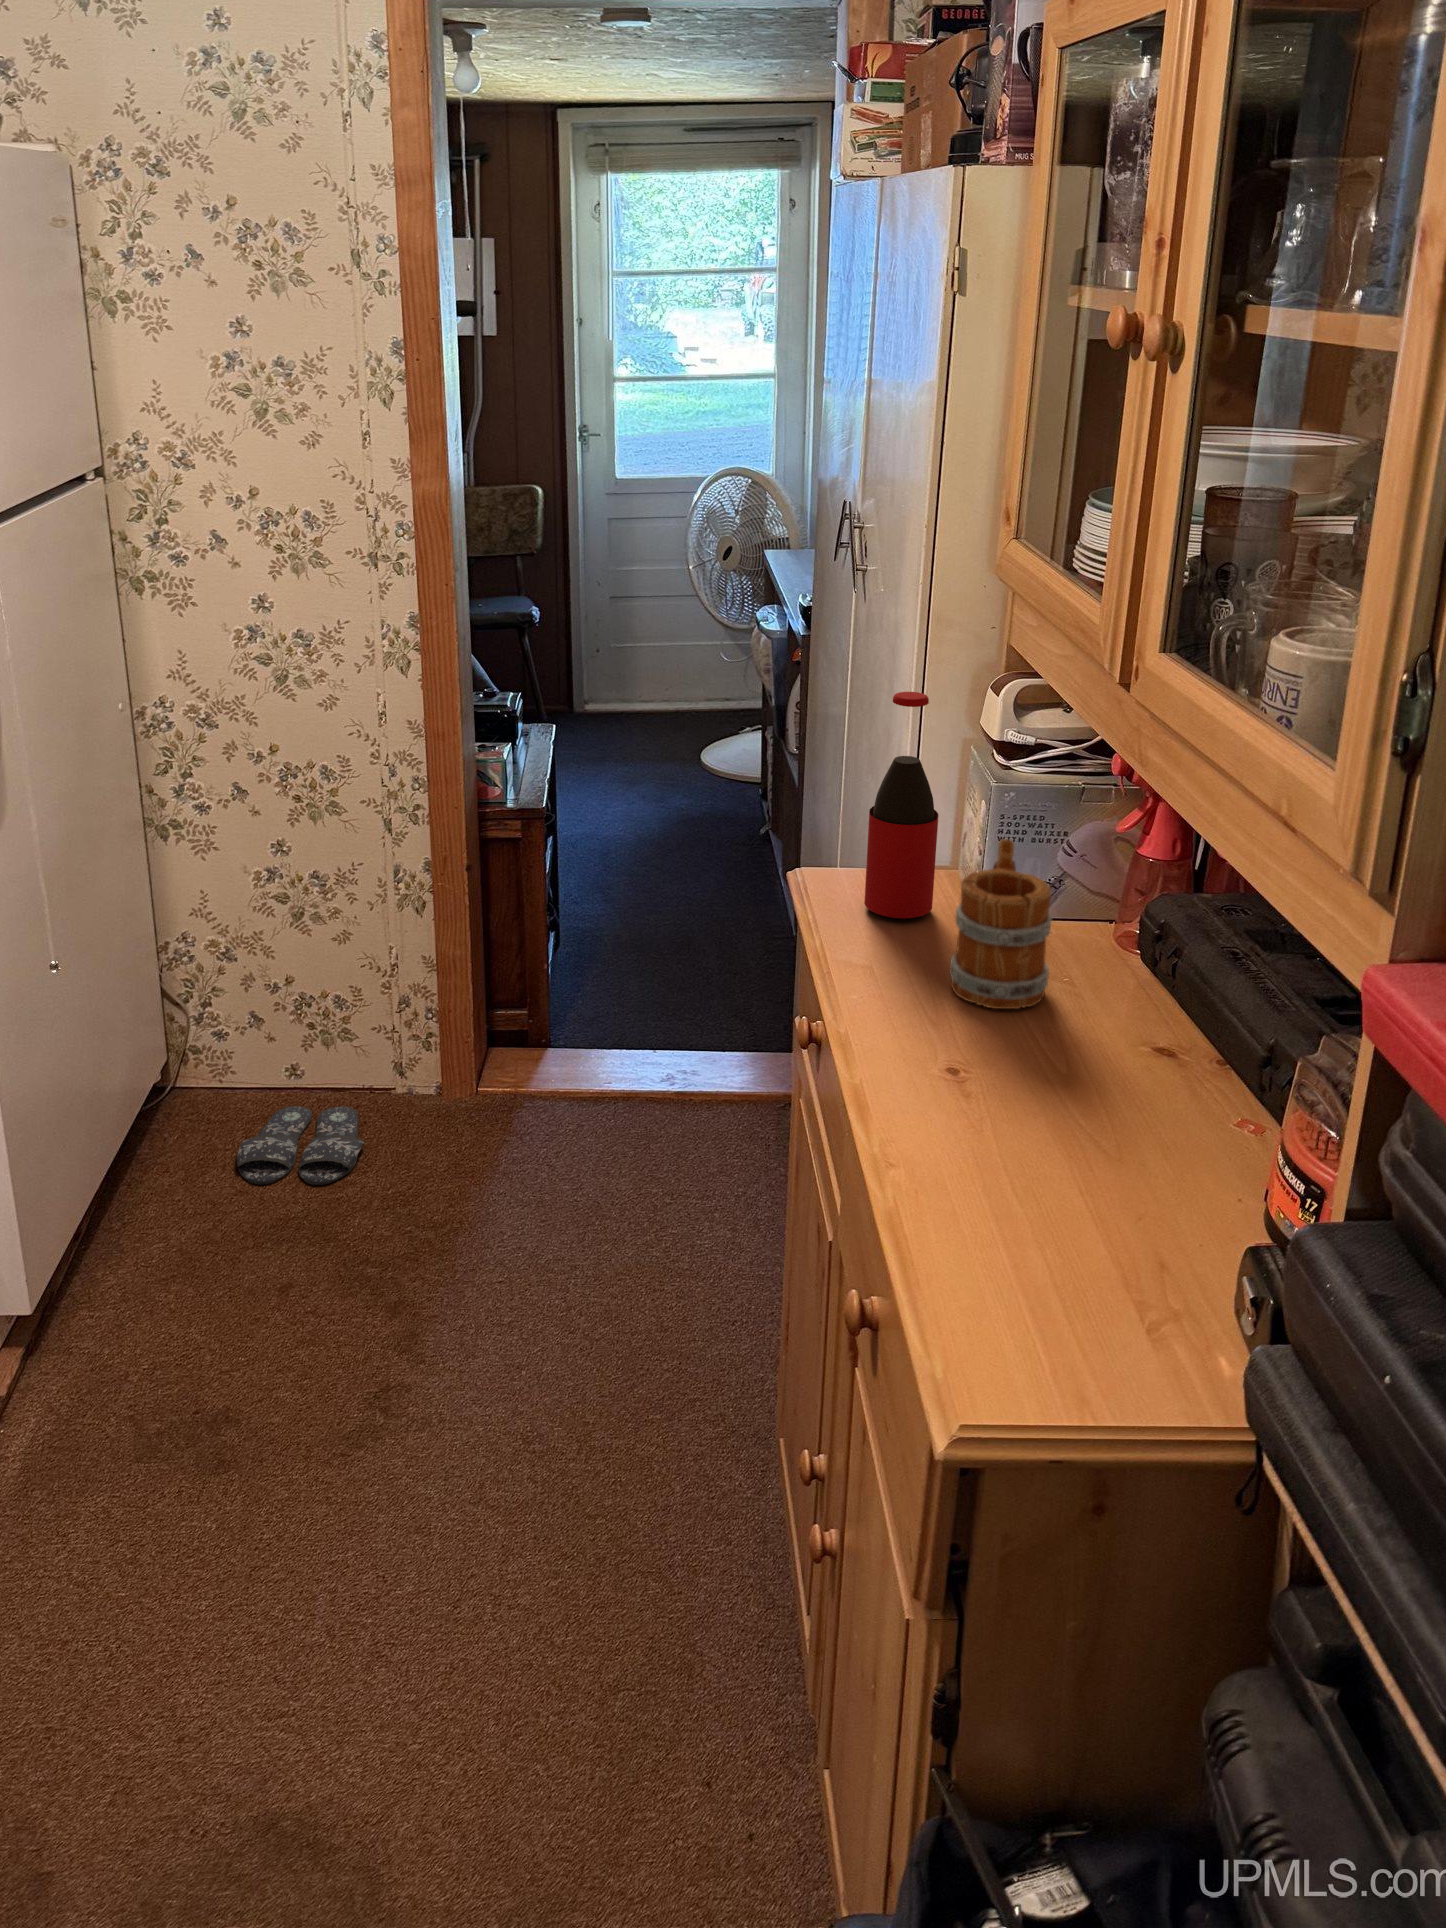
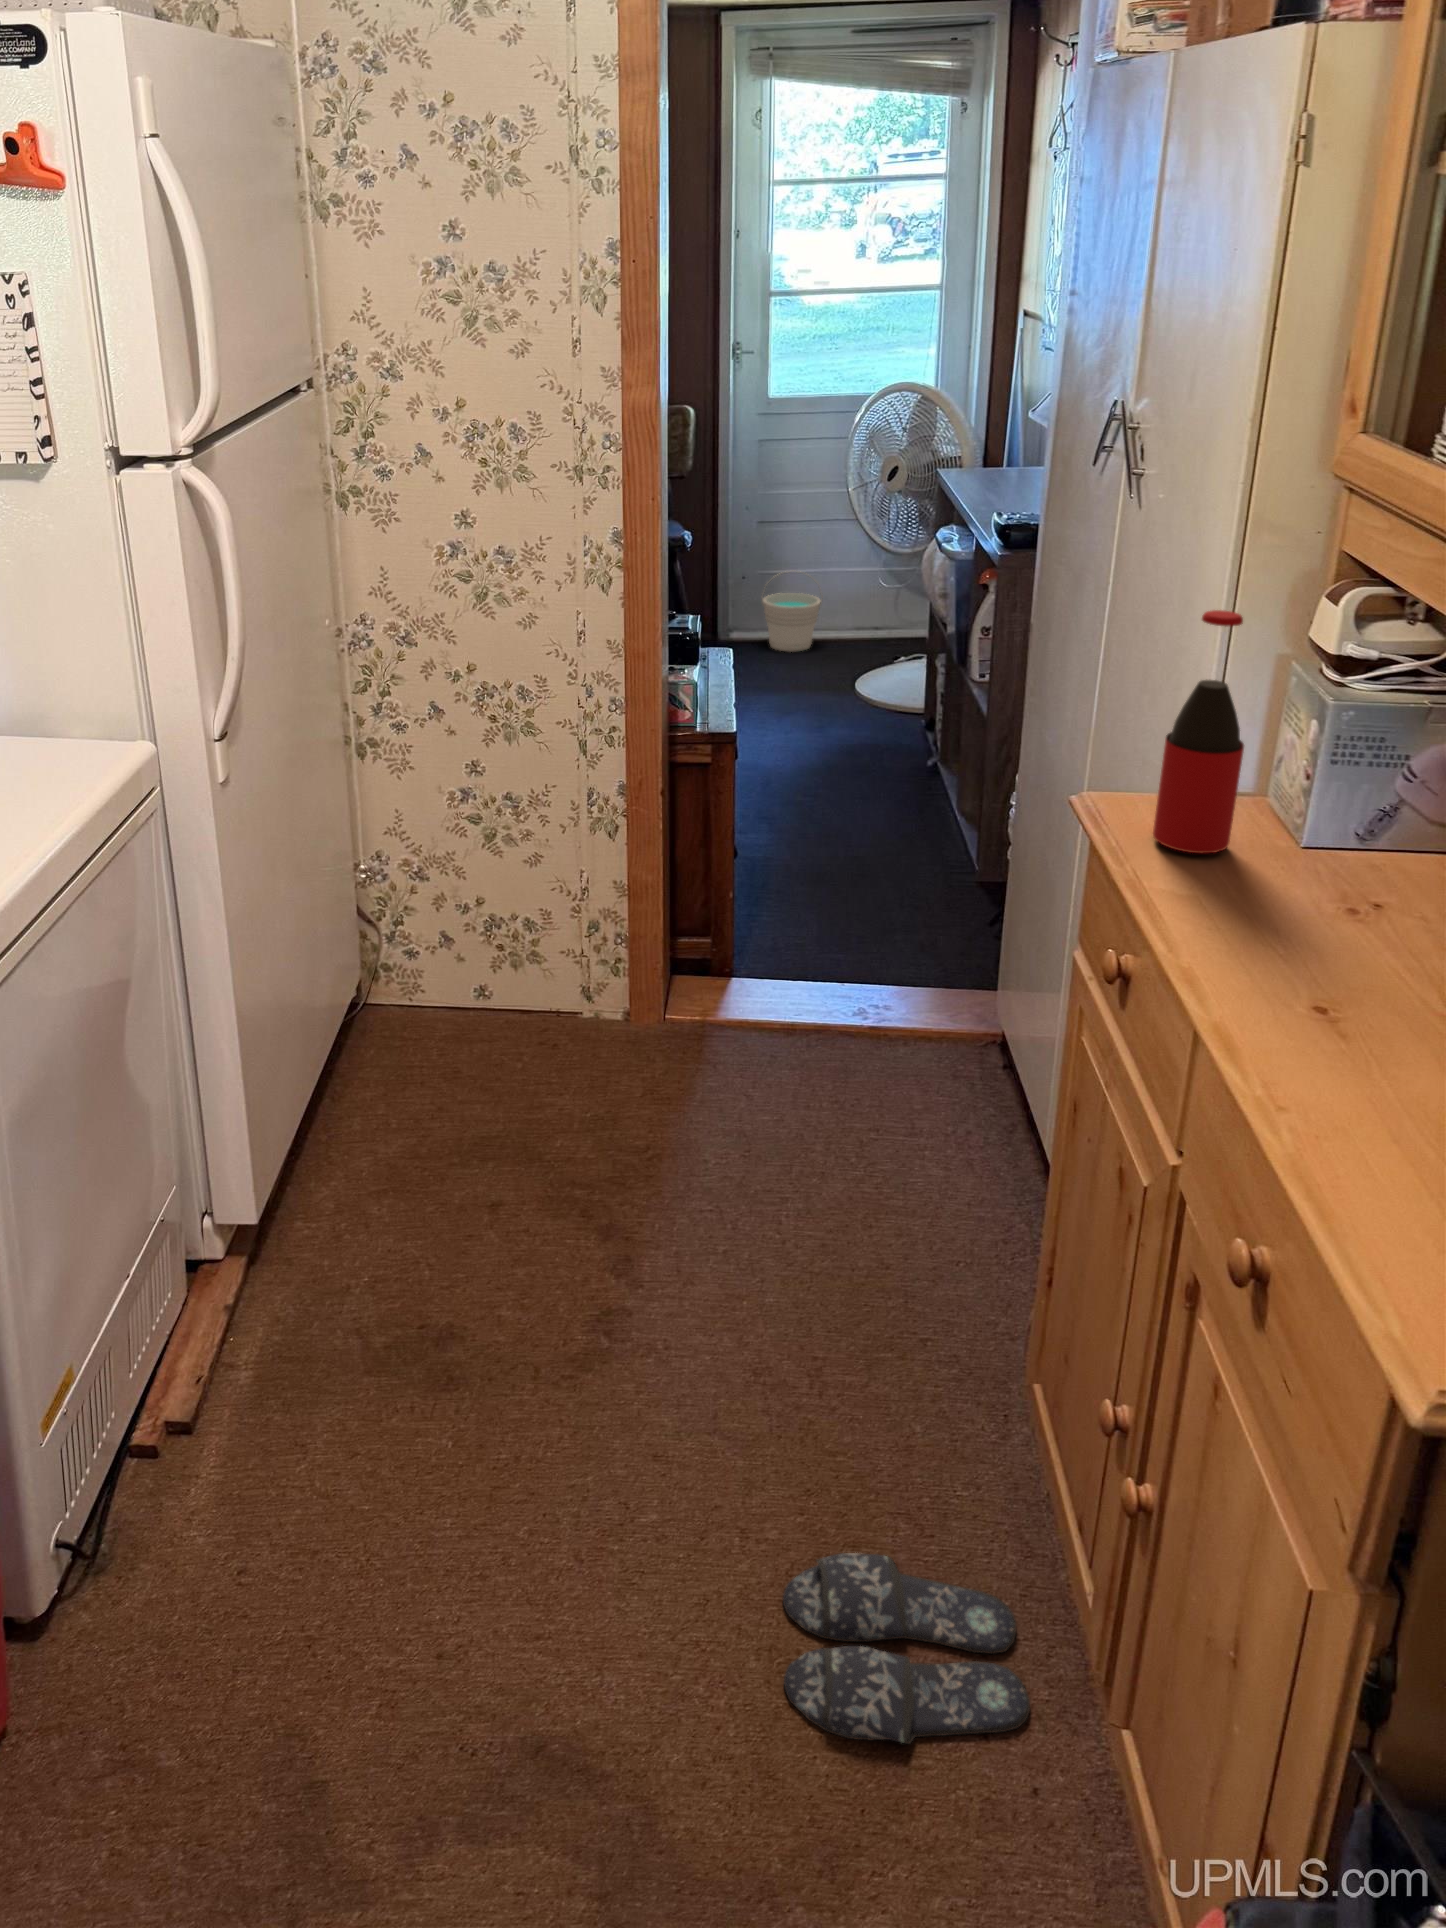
bucket: none [611,645,670,724] -> present [762,593,822,652]
mug: present [949,839,1051,1009] -> none [1268,770,1396,953]
slippers: present [237,1106,365,1185] -> present [783,1553,1030,1744]

